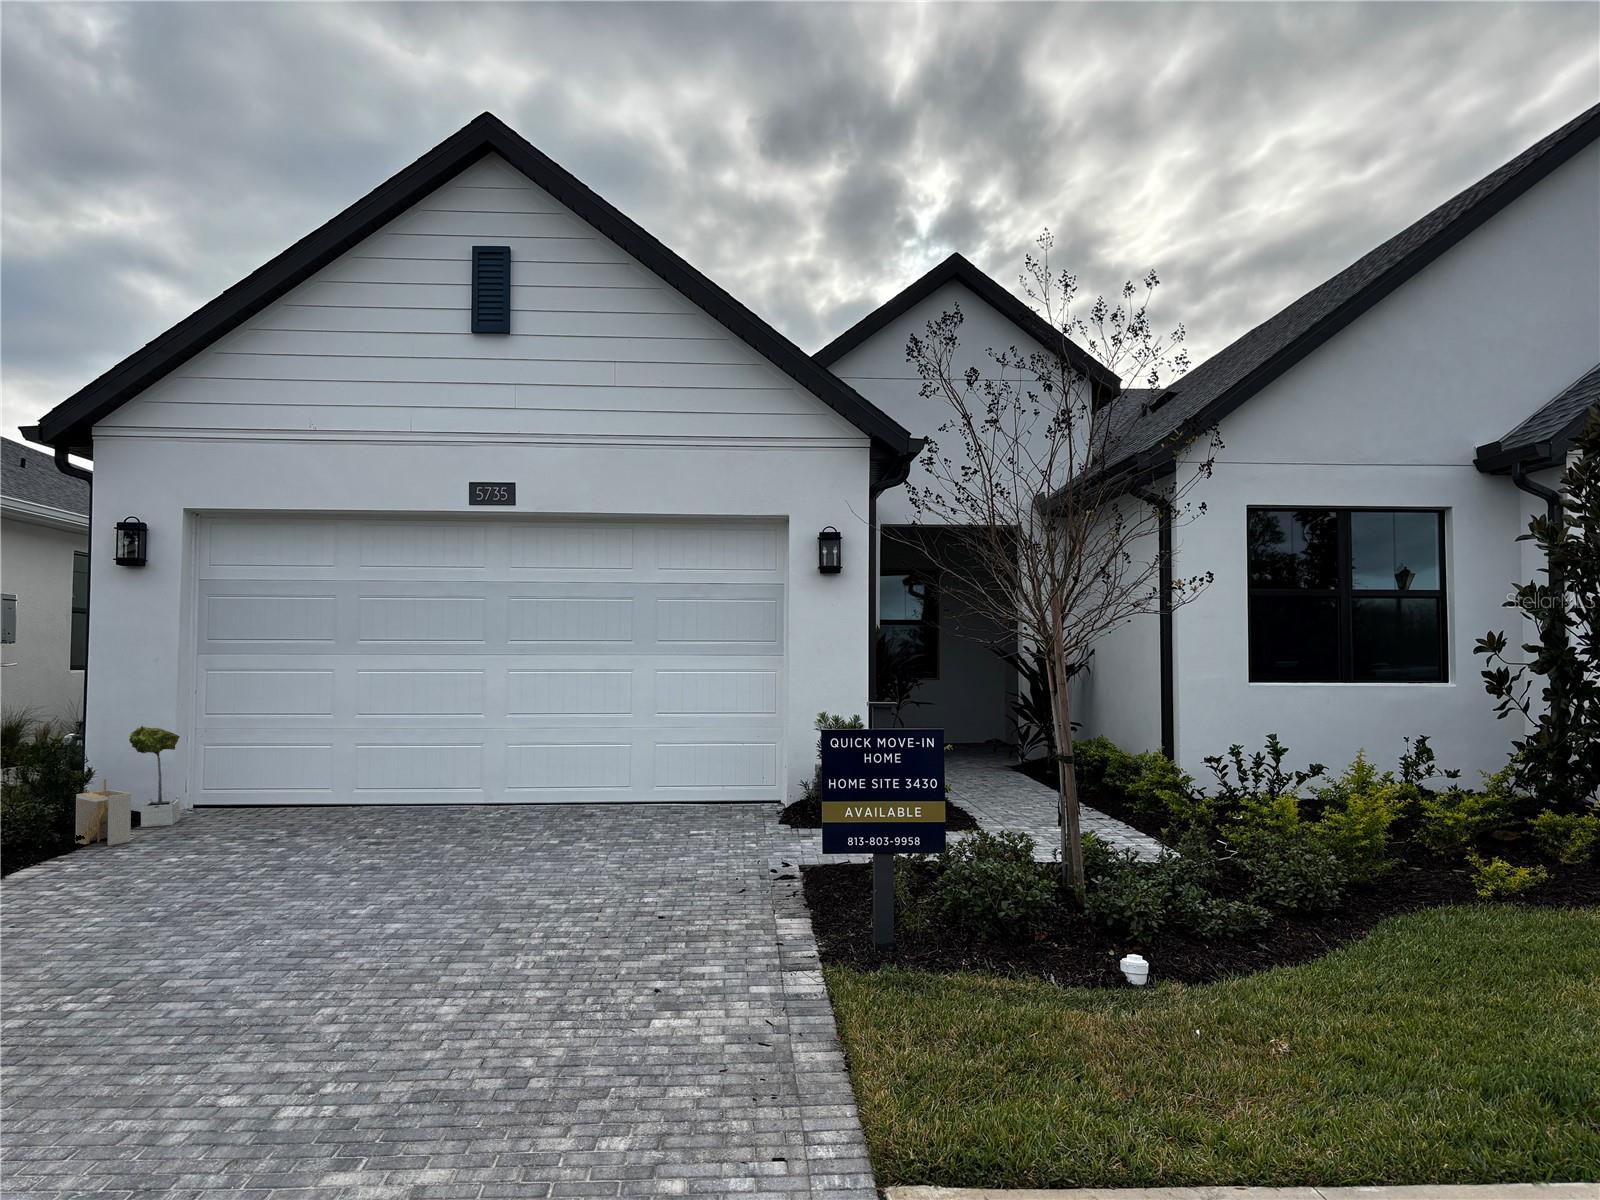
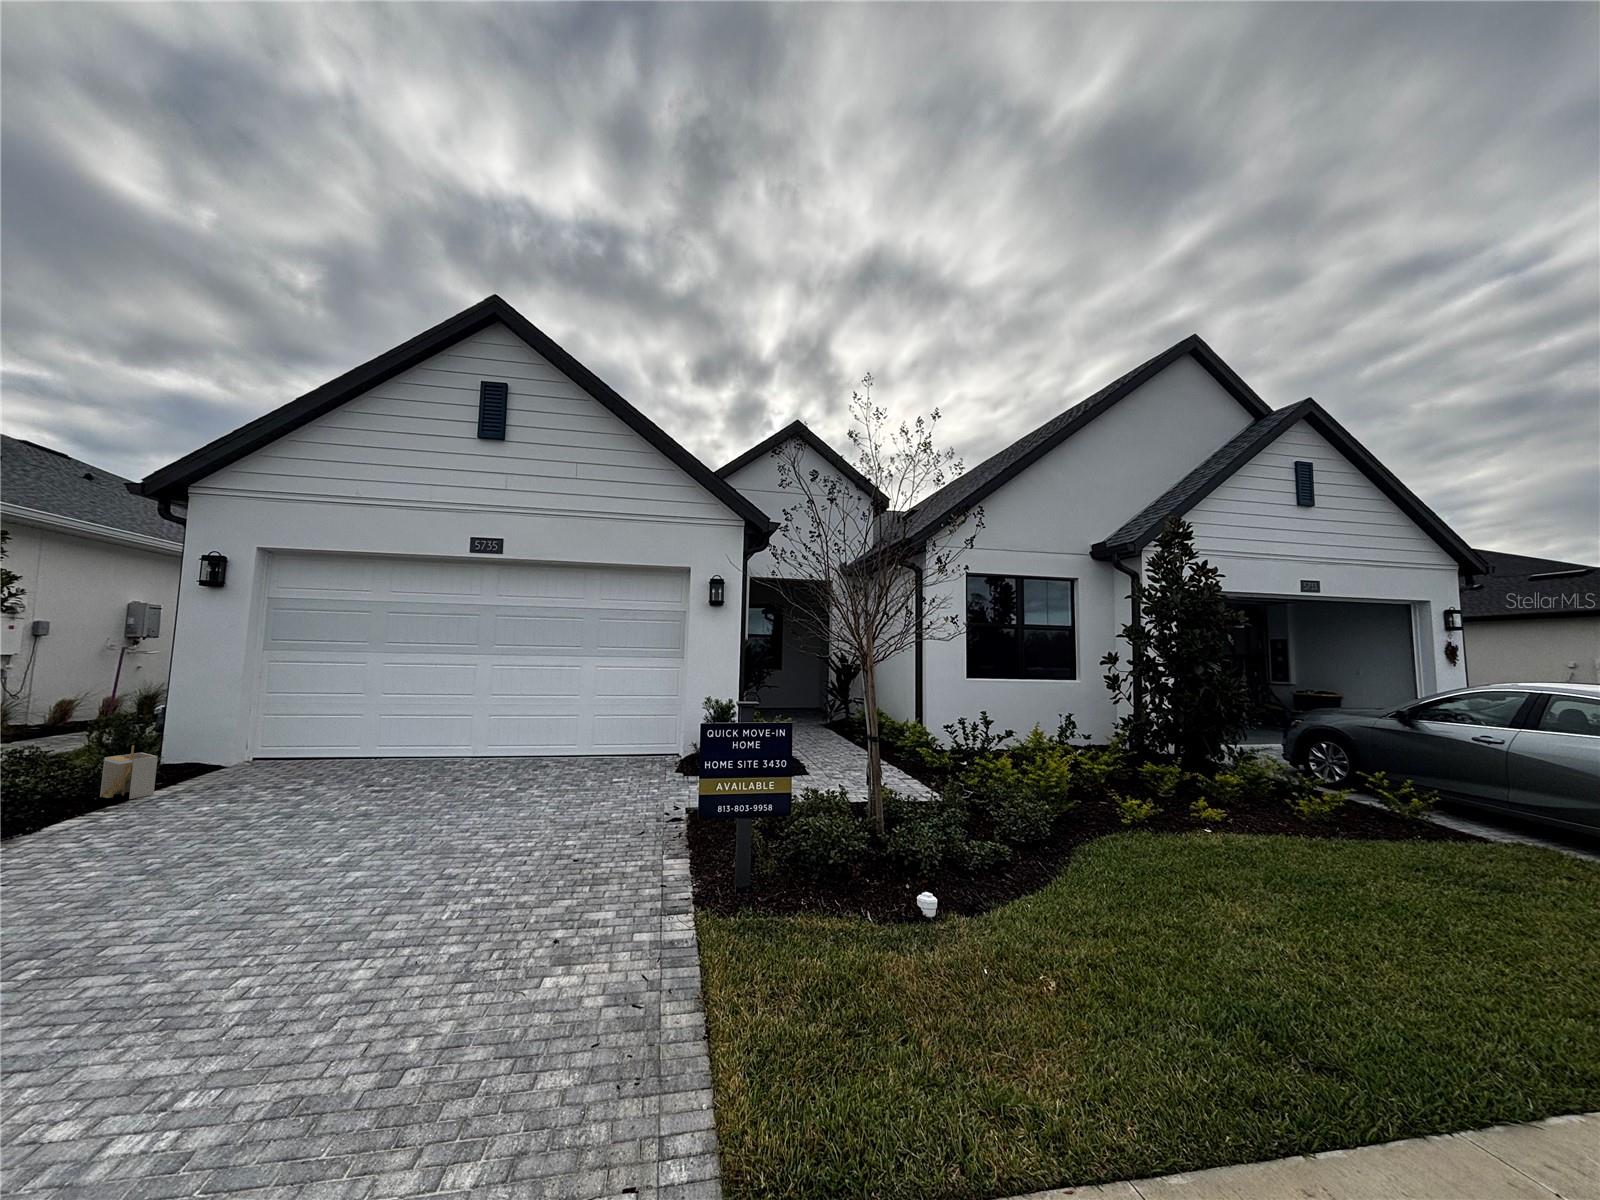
potted tree: present [129,726,180,827] -> none [169,701,218,780]

